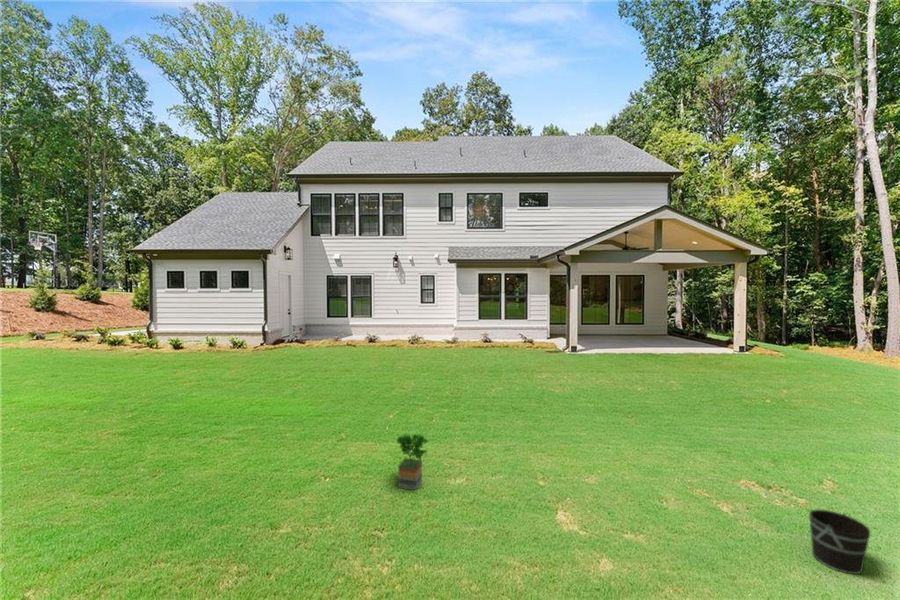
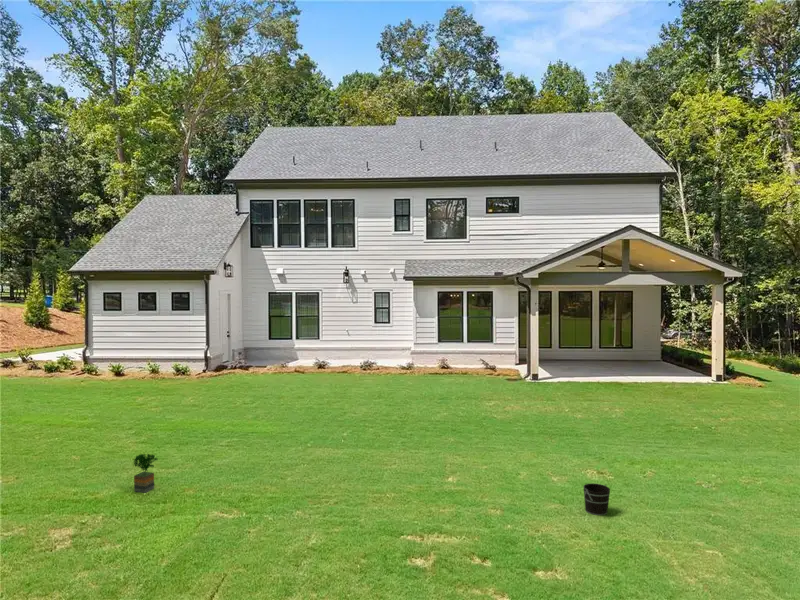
potted tree: present [397,434,428,490] -> present [134,454,158,493]

